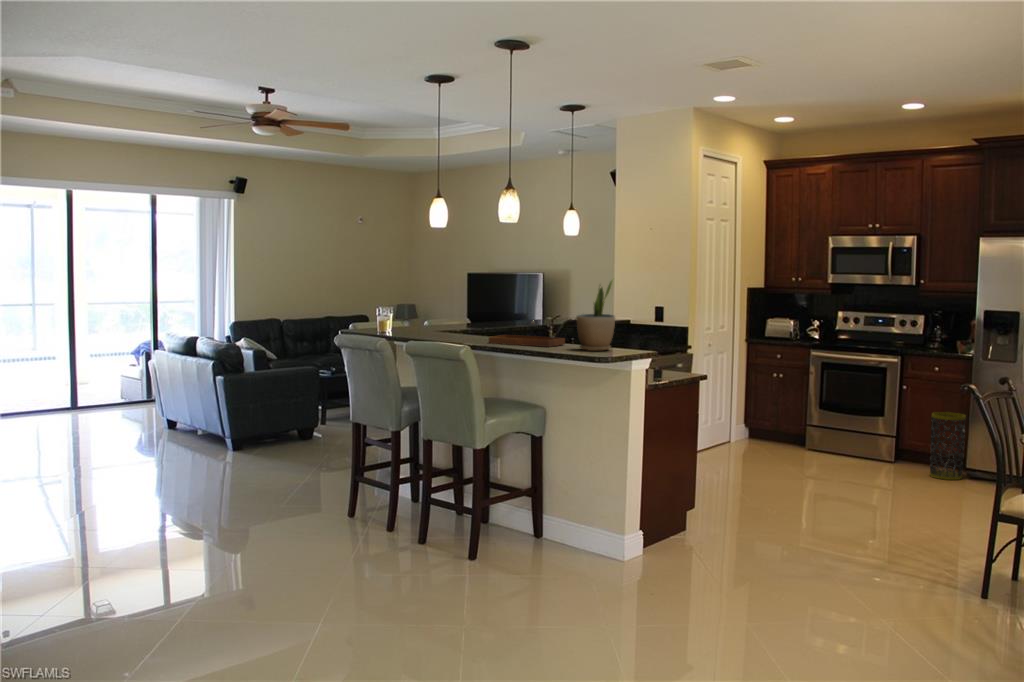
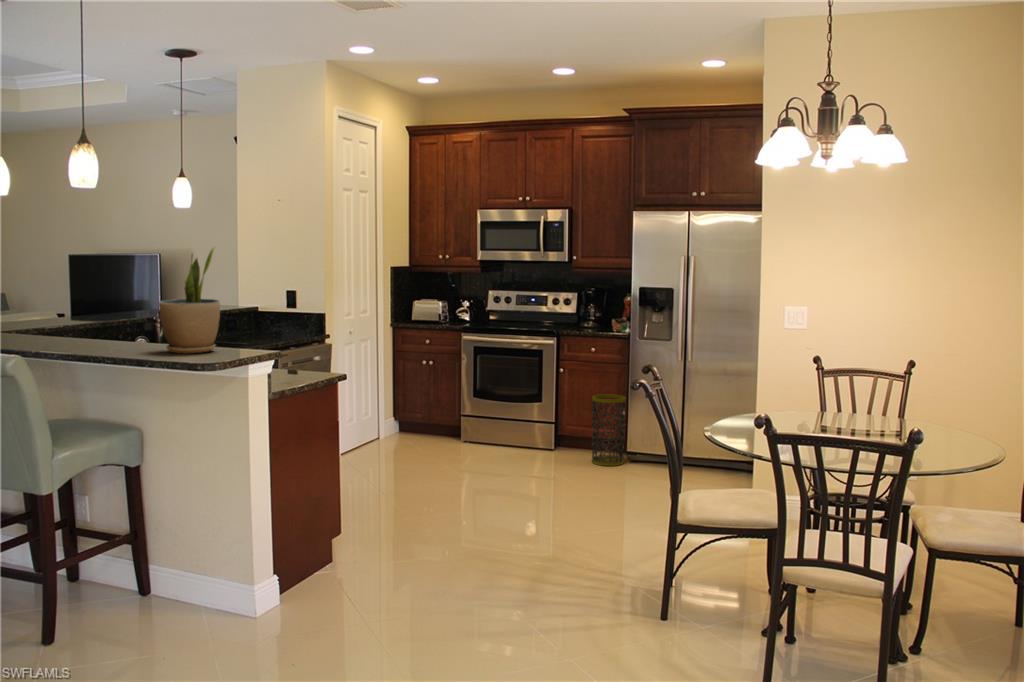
tray: present [489,321,565,347] -> none [22,311,149,350]

